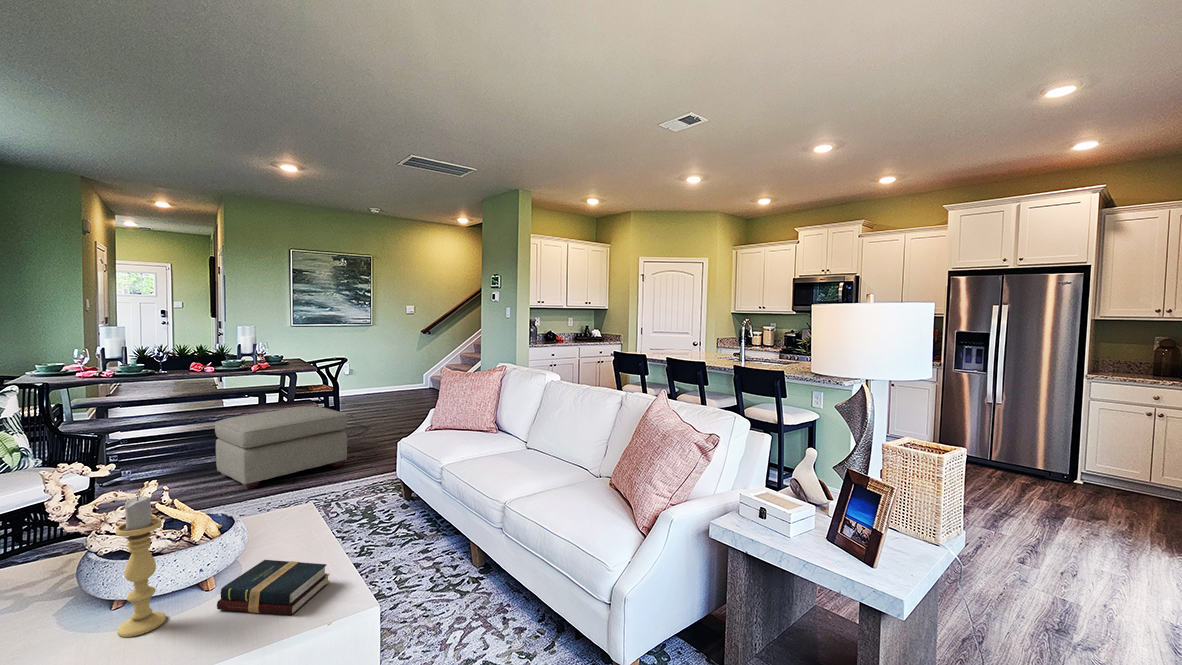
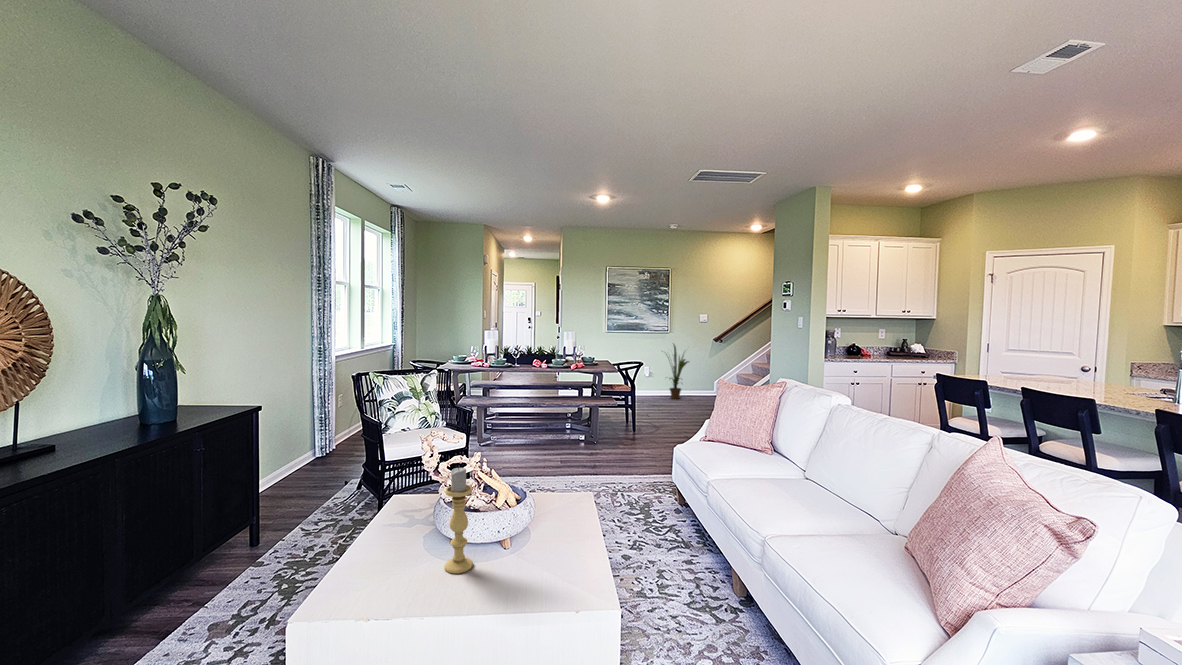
house plant: none [361,336,398,397] -> present [670,345,689,399]
ottoman: present [215,406,347,489] -> none [544,403,637,466]
hardback book: present [217,560,330,615] -> none [503,538,585,595]

